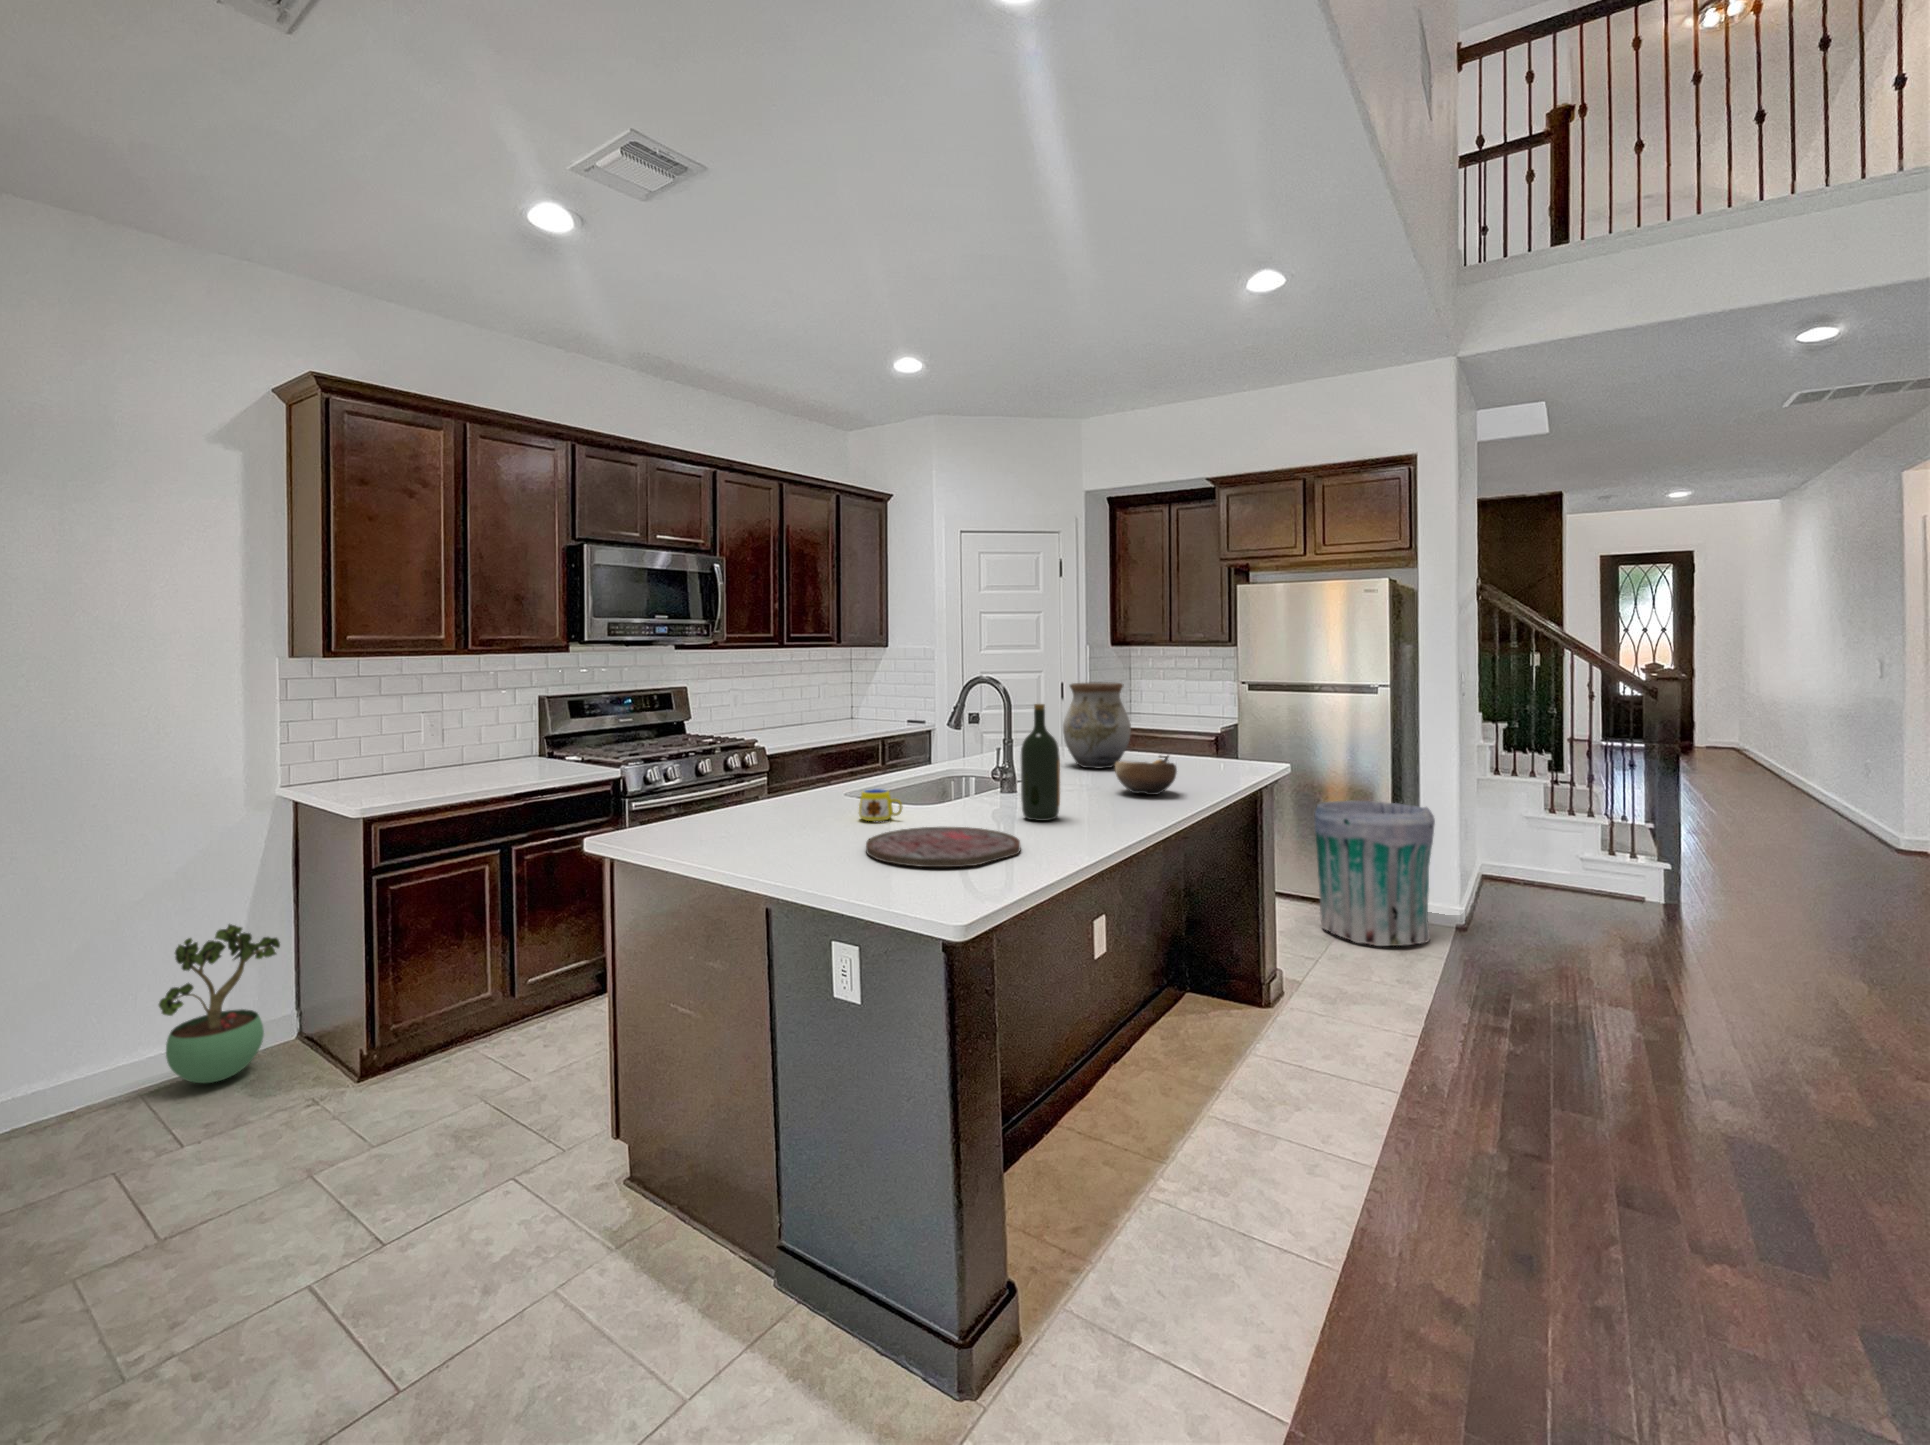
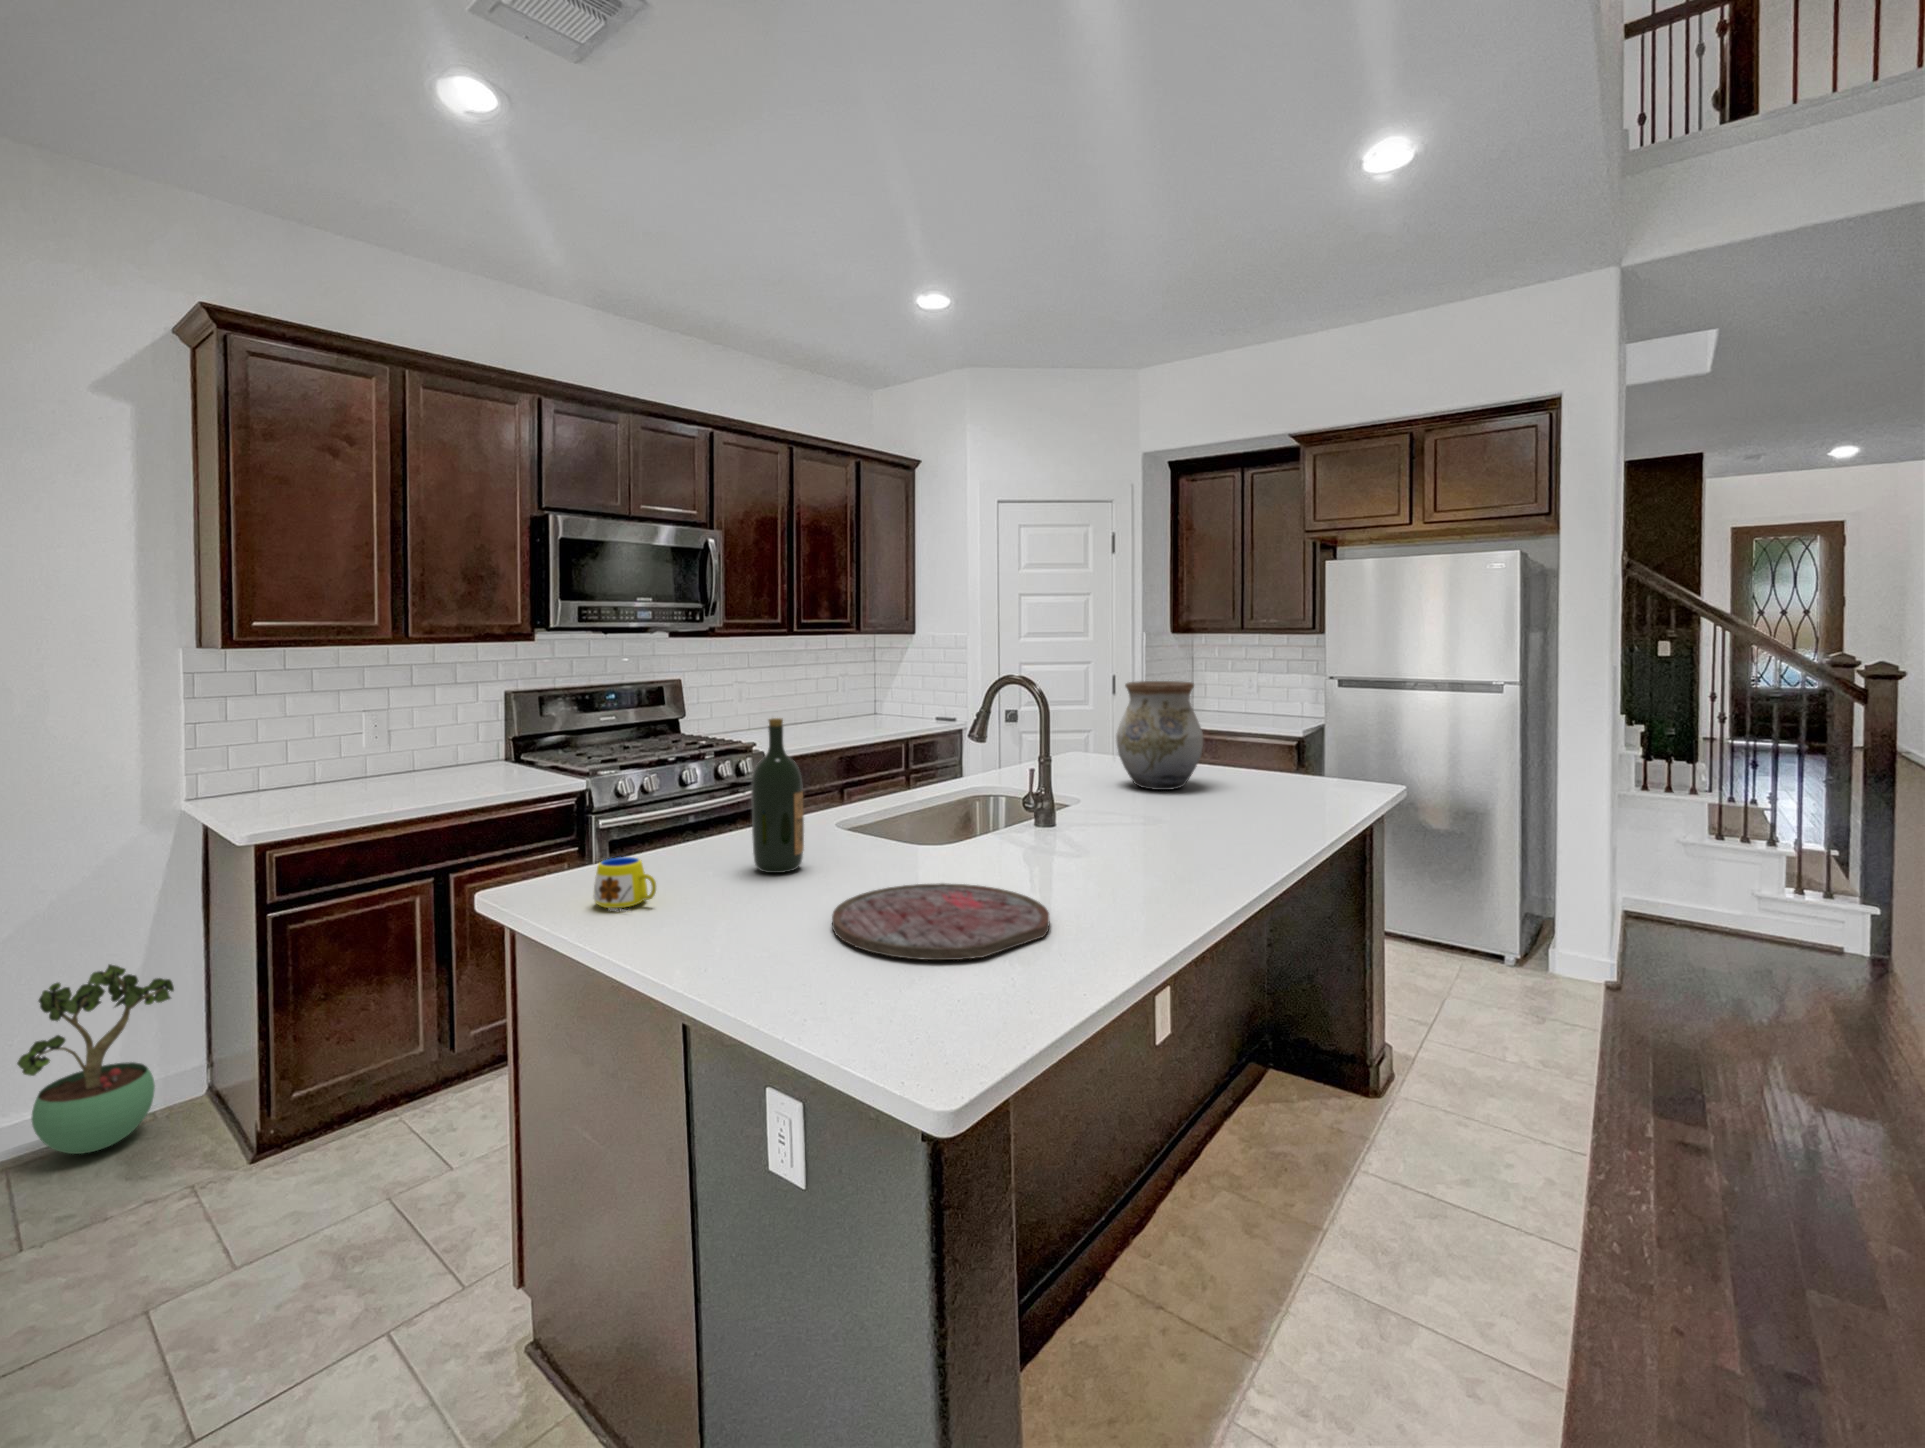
wine bottle: present [1021,704,1060,821] -> present [751,718,804,873]
bowl: present [1115,755,1177,795] -> none [1183,779,1267,834]
mug: present [859,789,903,823] -> present [593,857,656,912]
trash can: present [1315,801,1435,946] -> none [1426,823,1583,1006]

